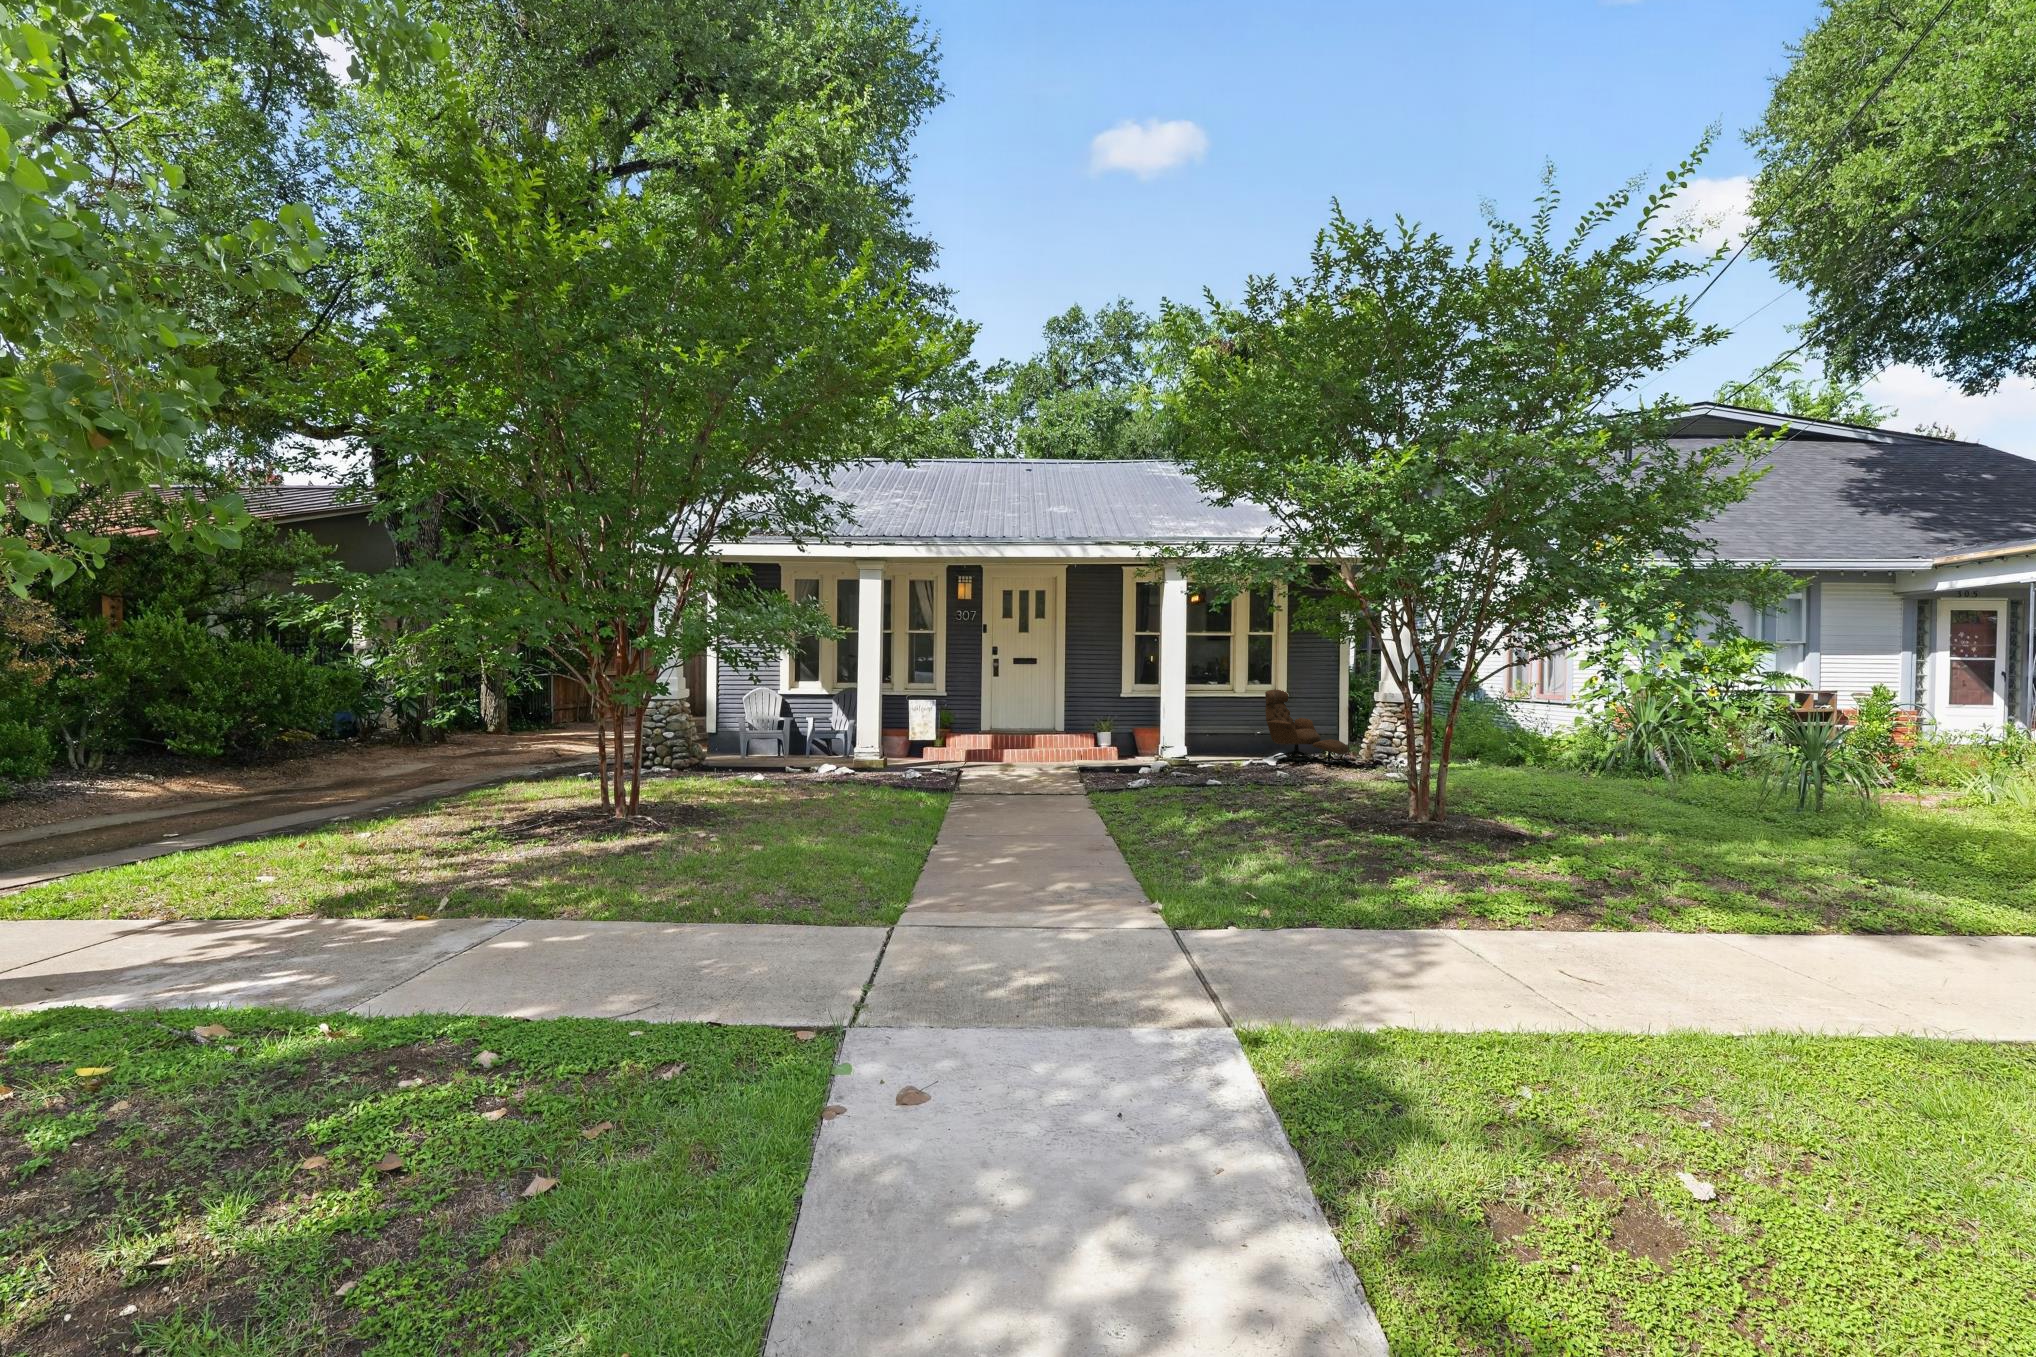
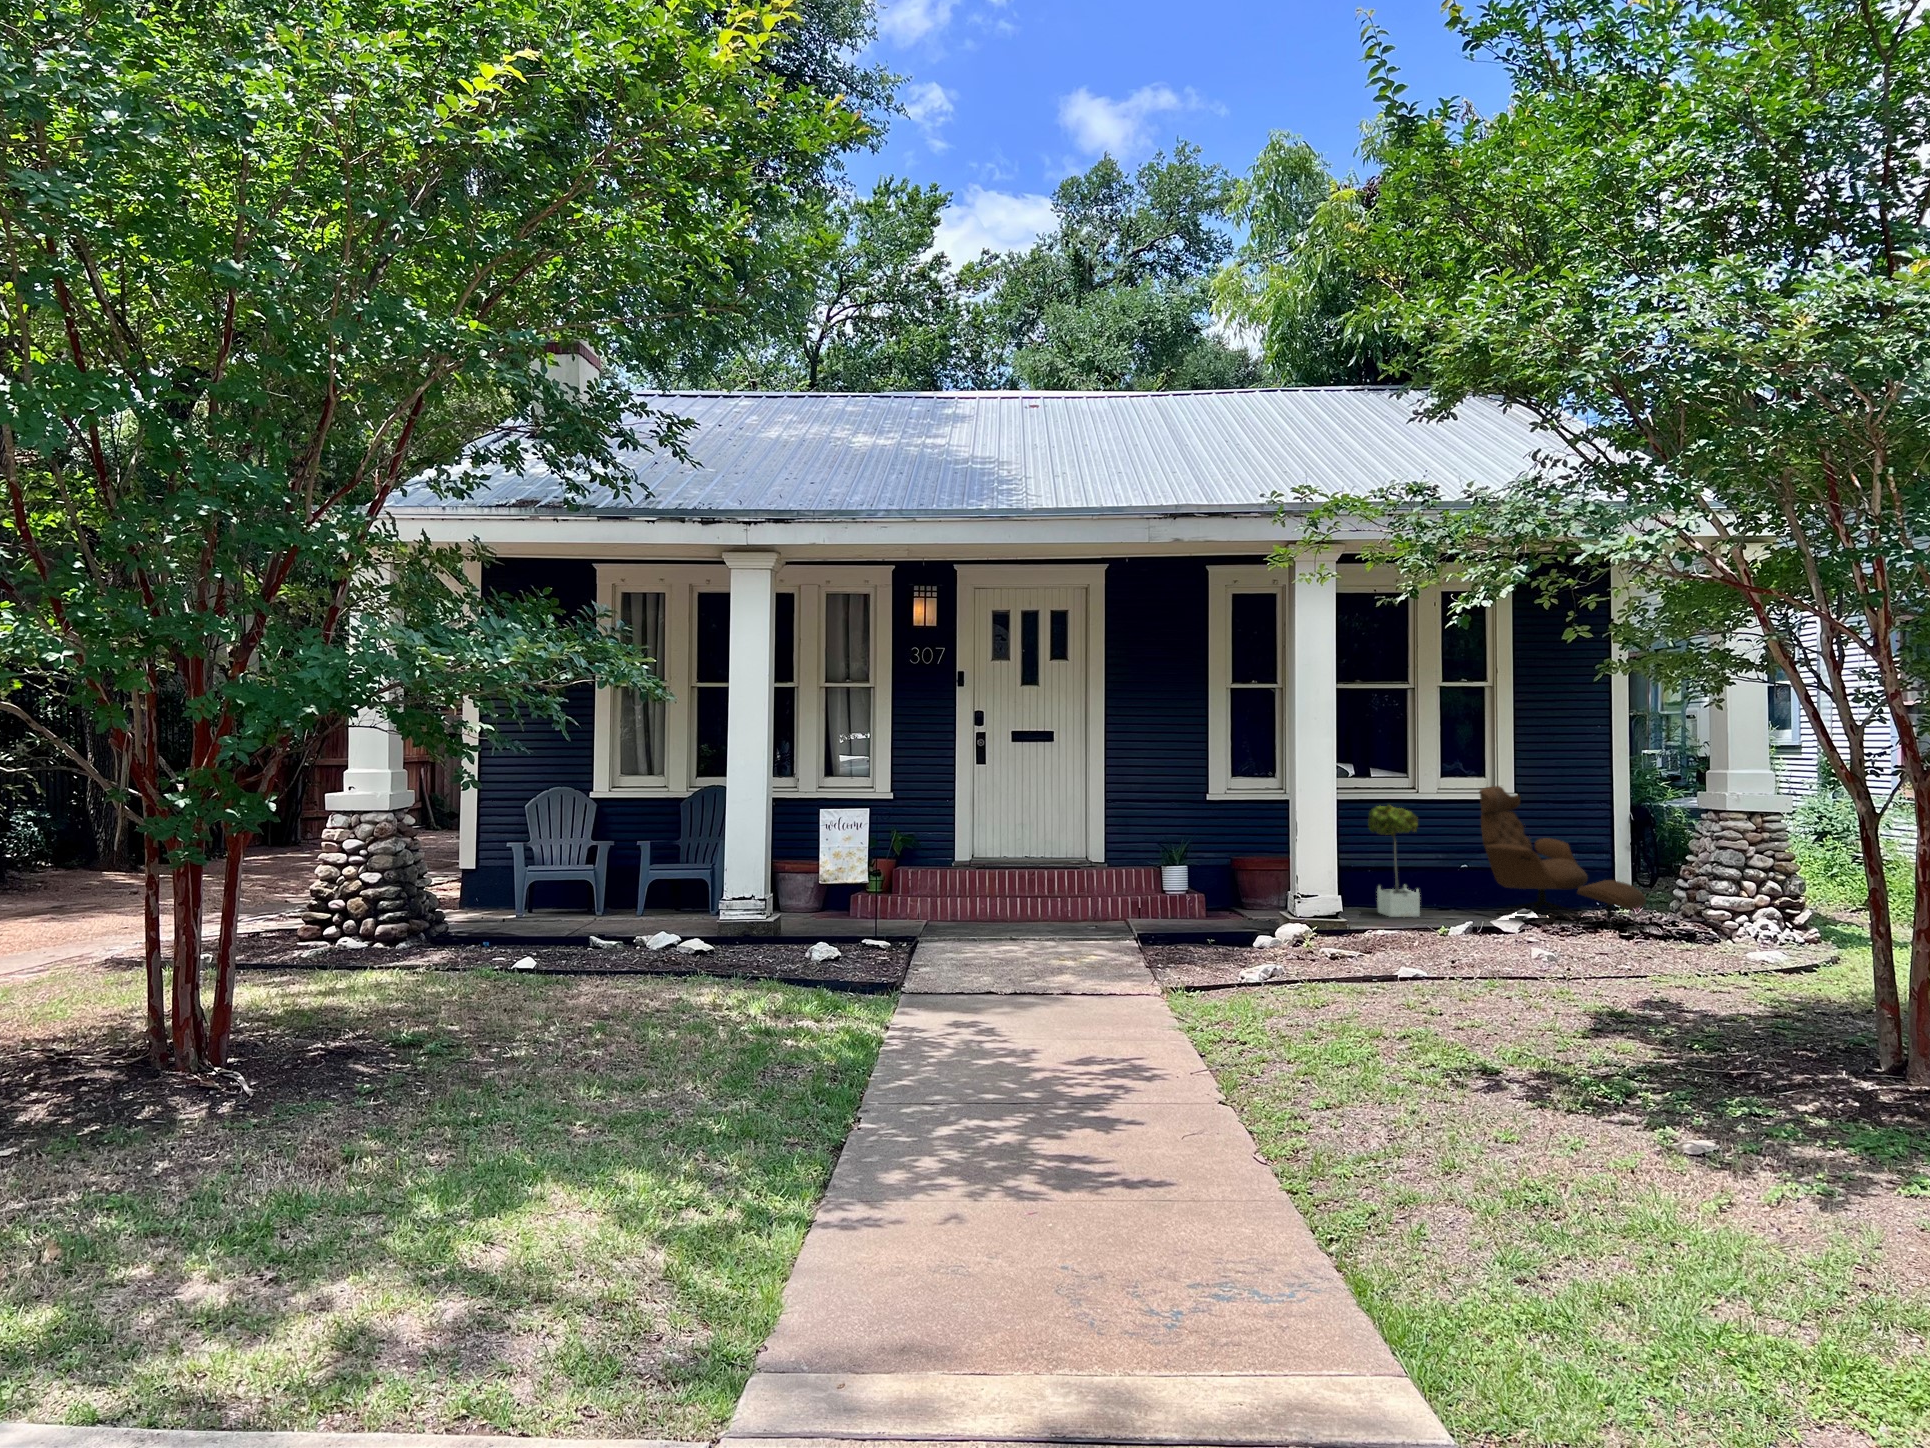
potted tree: none [1206,699,1232,759] -> present [1368,805,1420,917]

